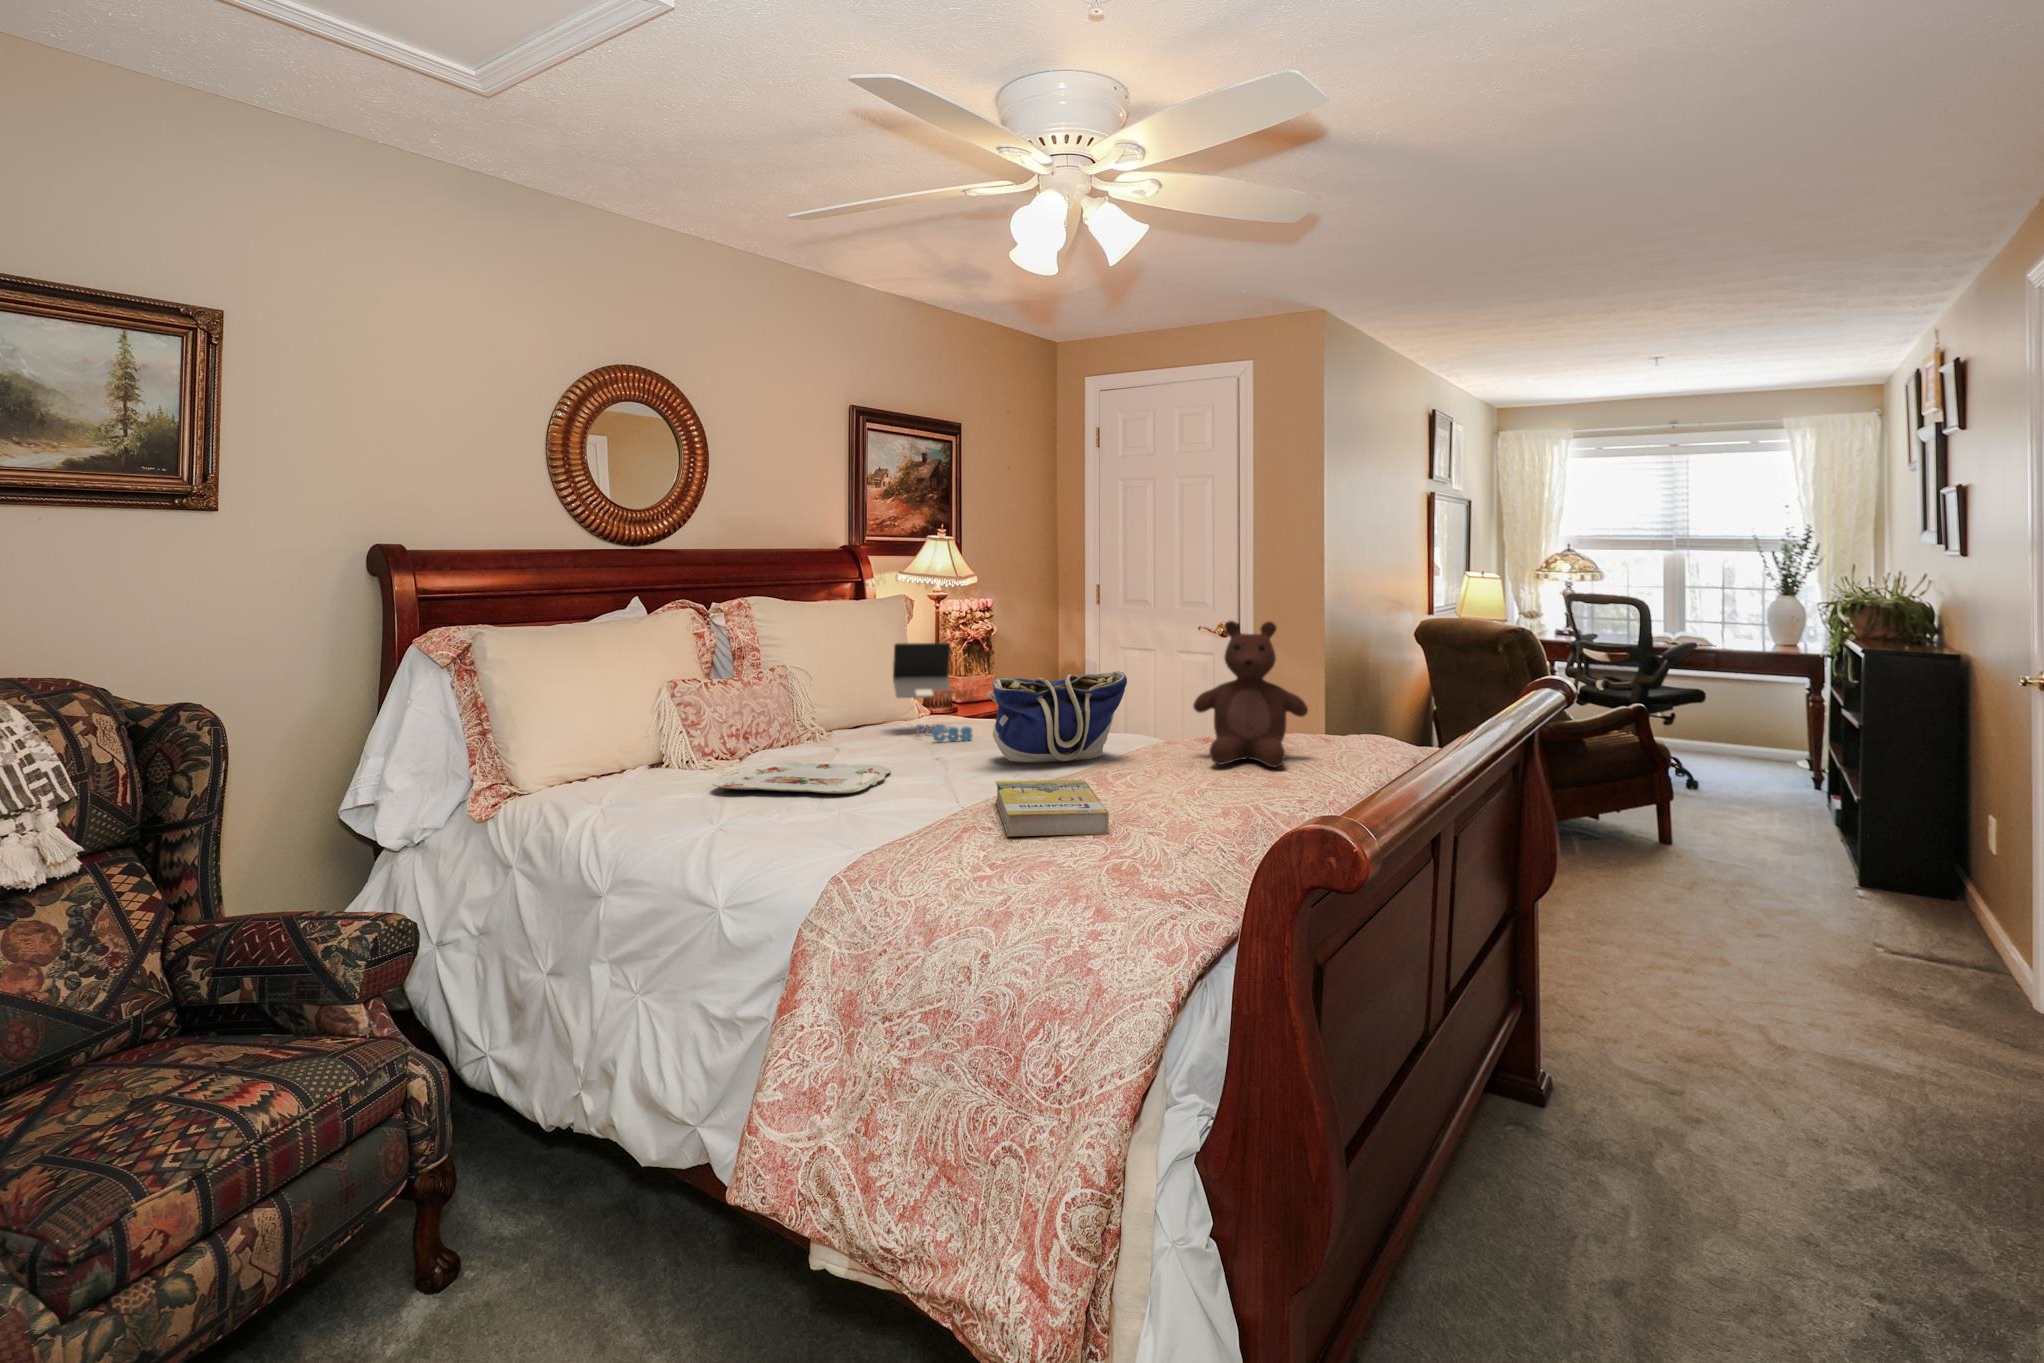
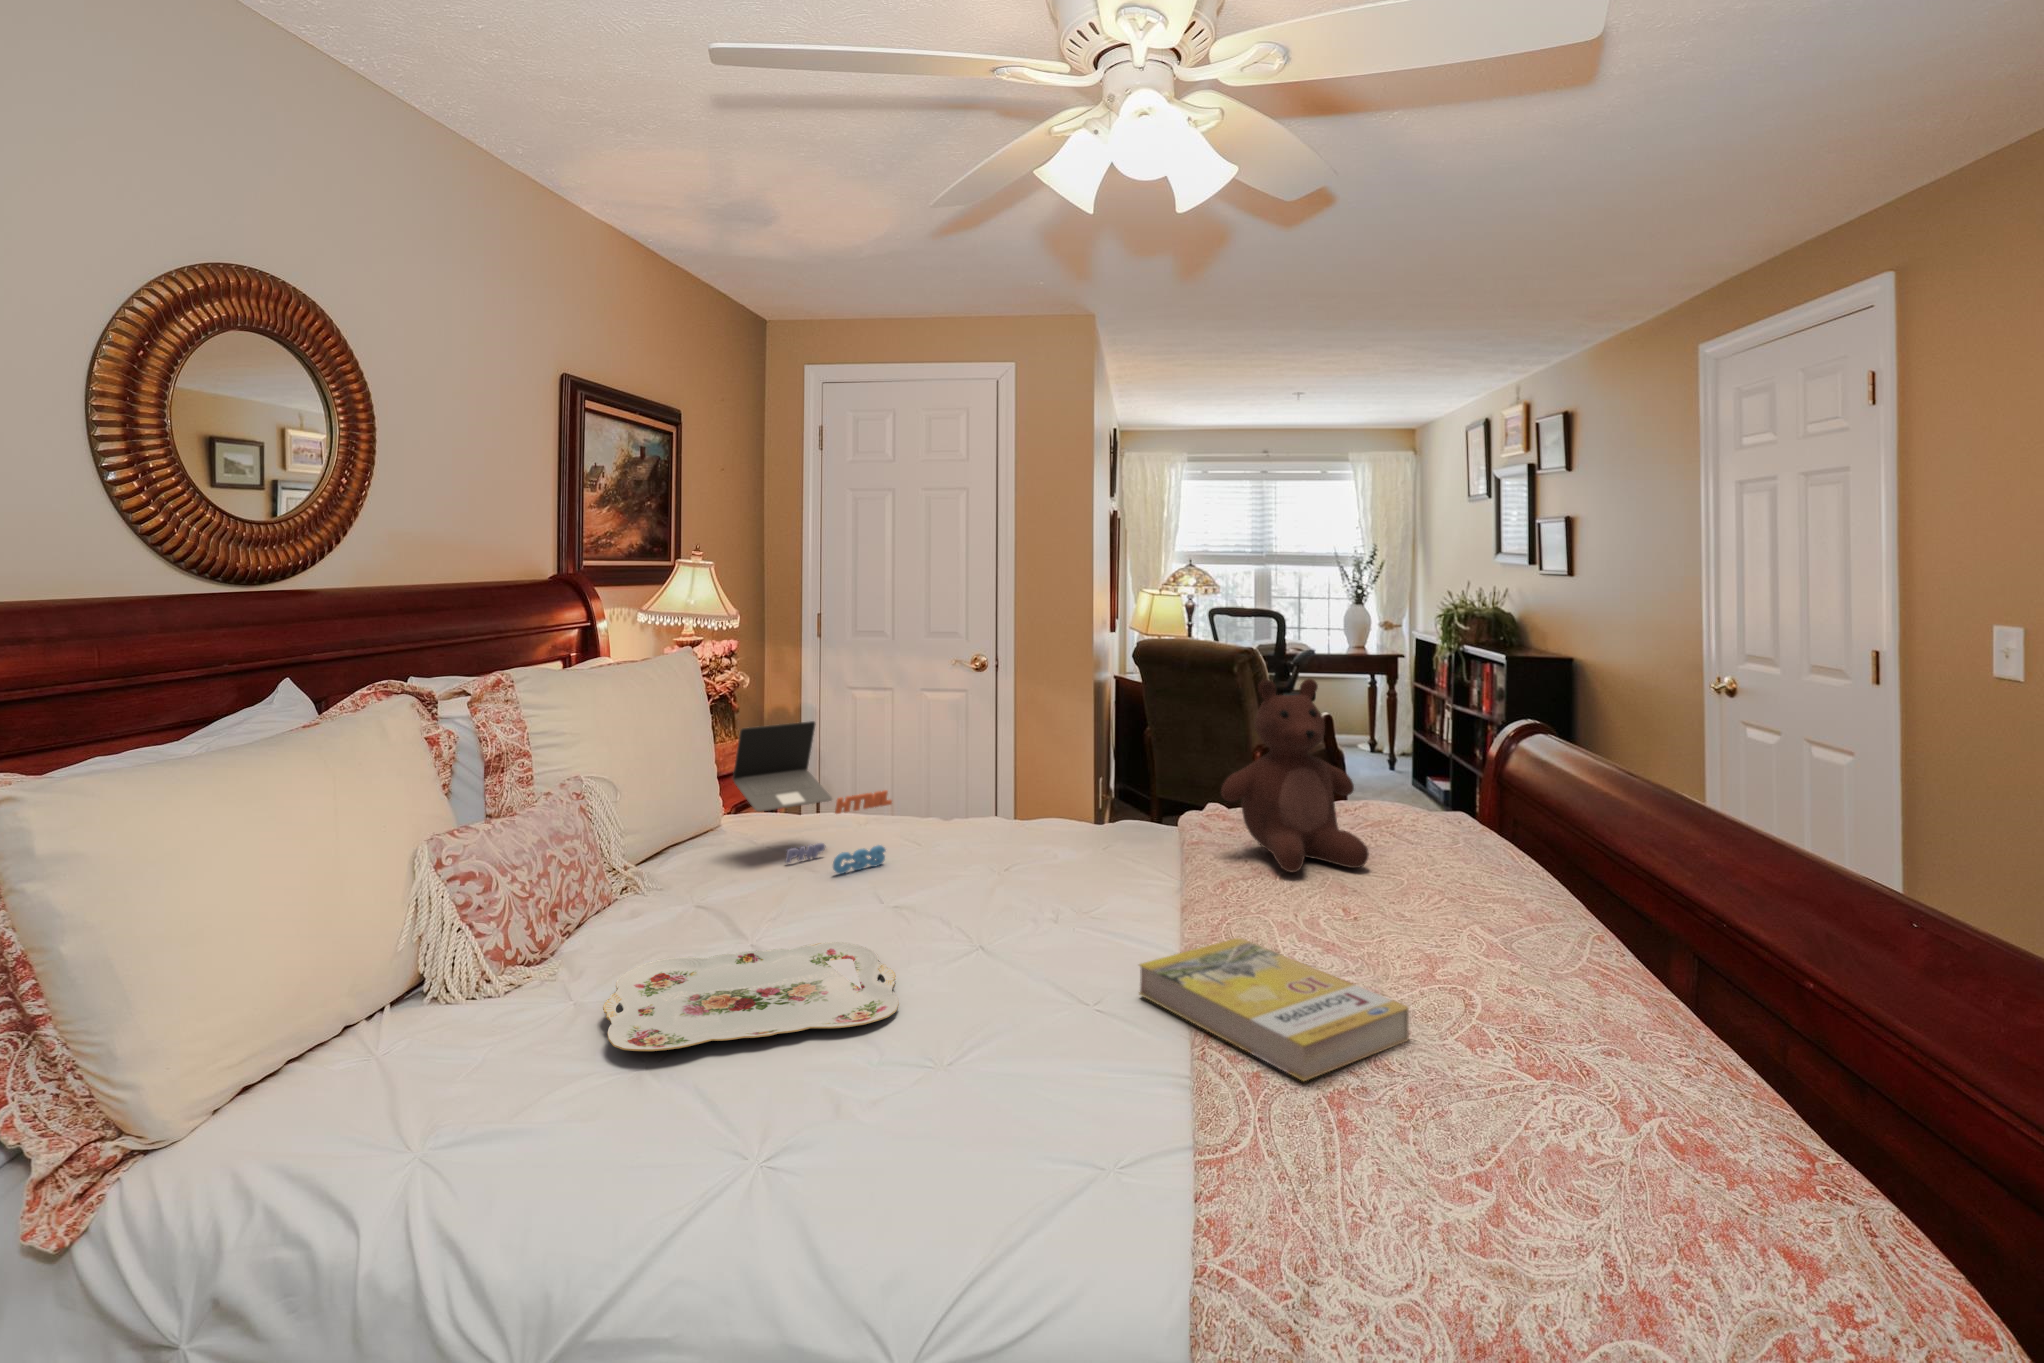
tote bag: present [988,671,1127,763] -> none [976,756,1156,904]

